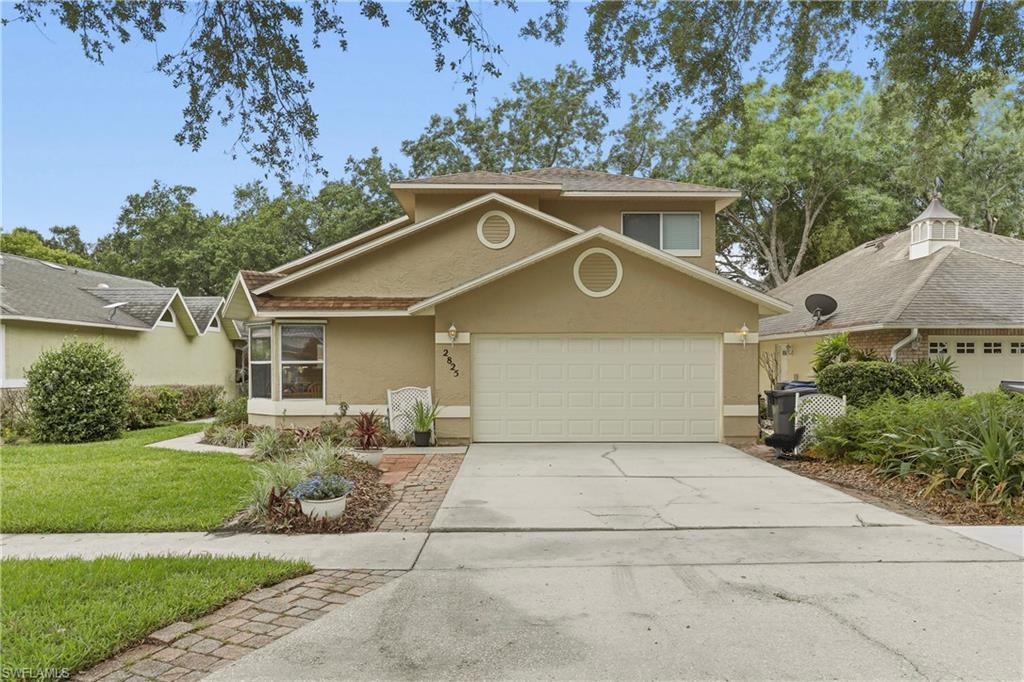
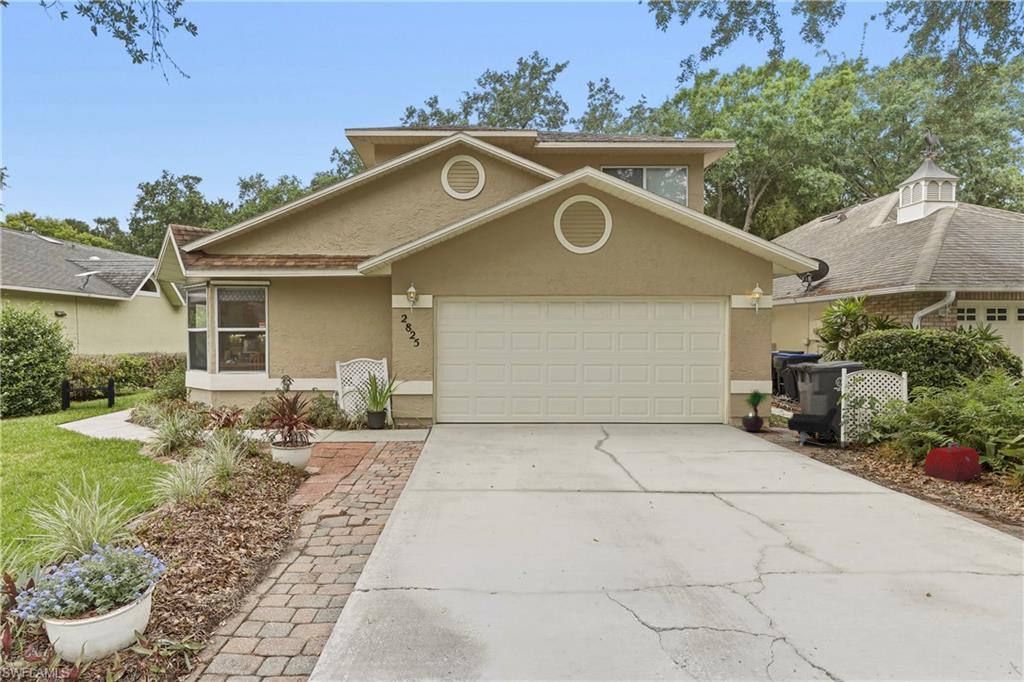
bench: none [133,403,175,432] -> present [61,378,115,410]
potted tree: none [731,410,754,449] -> present [742,390,766,431]
toolbox: none [856,453,897,482] -> present [925,442,981,482]

